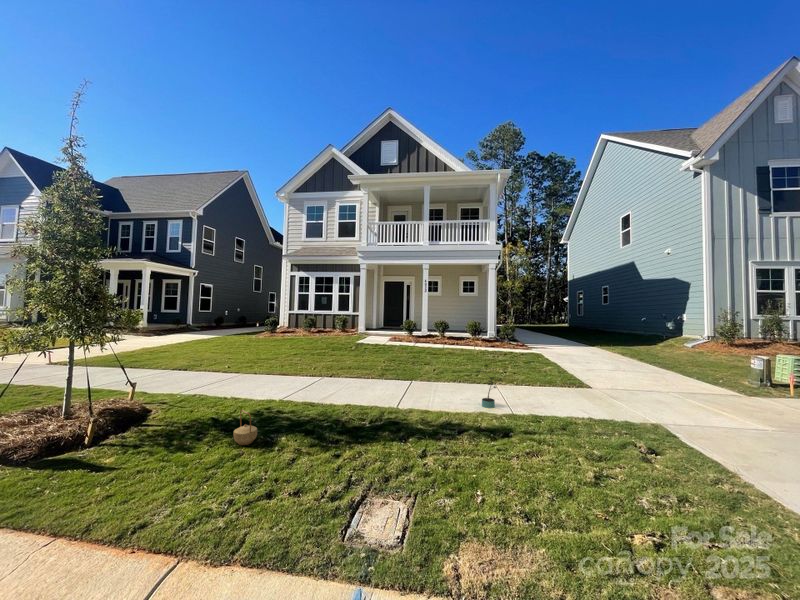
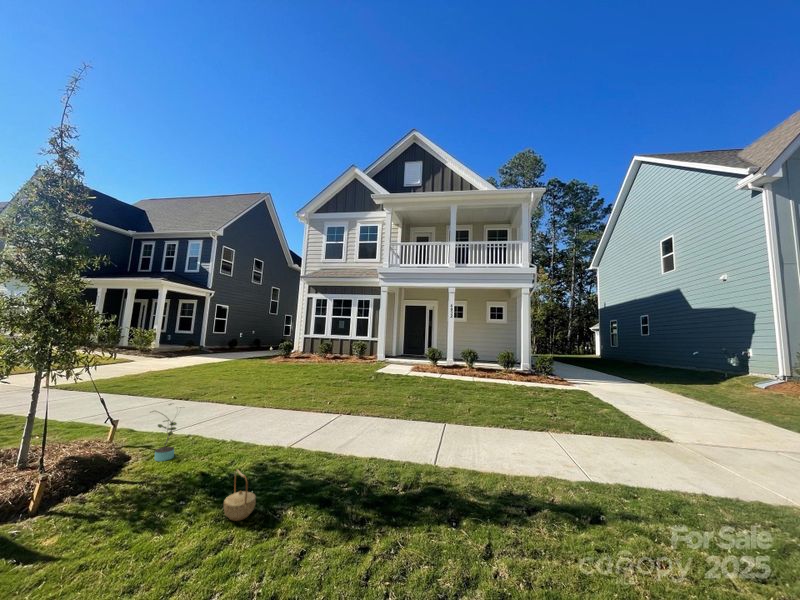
potted plant: present [477,365,501,408] -> present [150,404,176,461]

